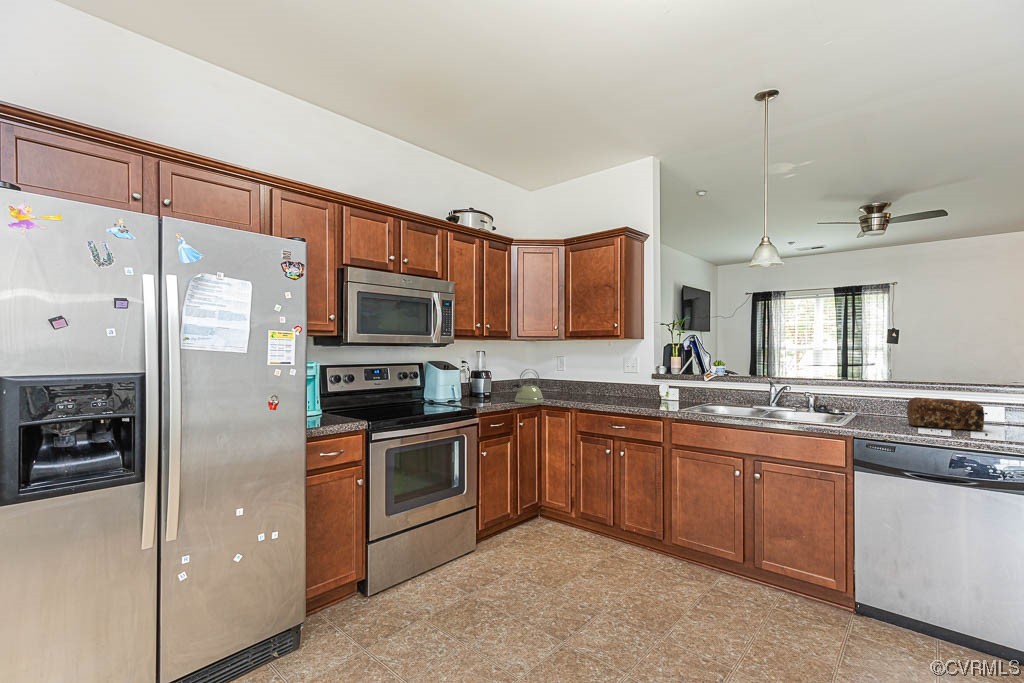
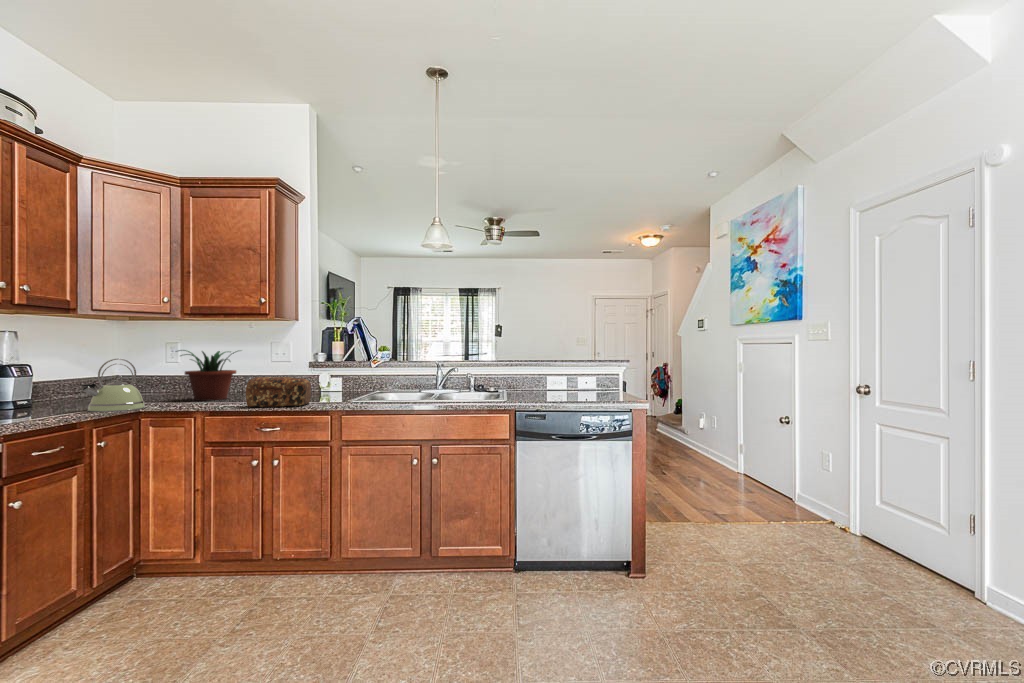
potted plant: none [562,362,604,400] -> present [176,350,238,401]
bread loaf: present [907,397,984,430] -> present [246,377,311,407]

